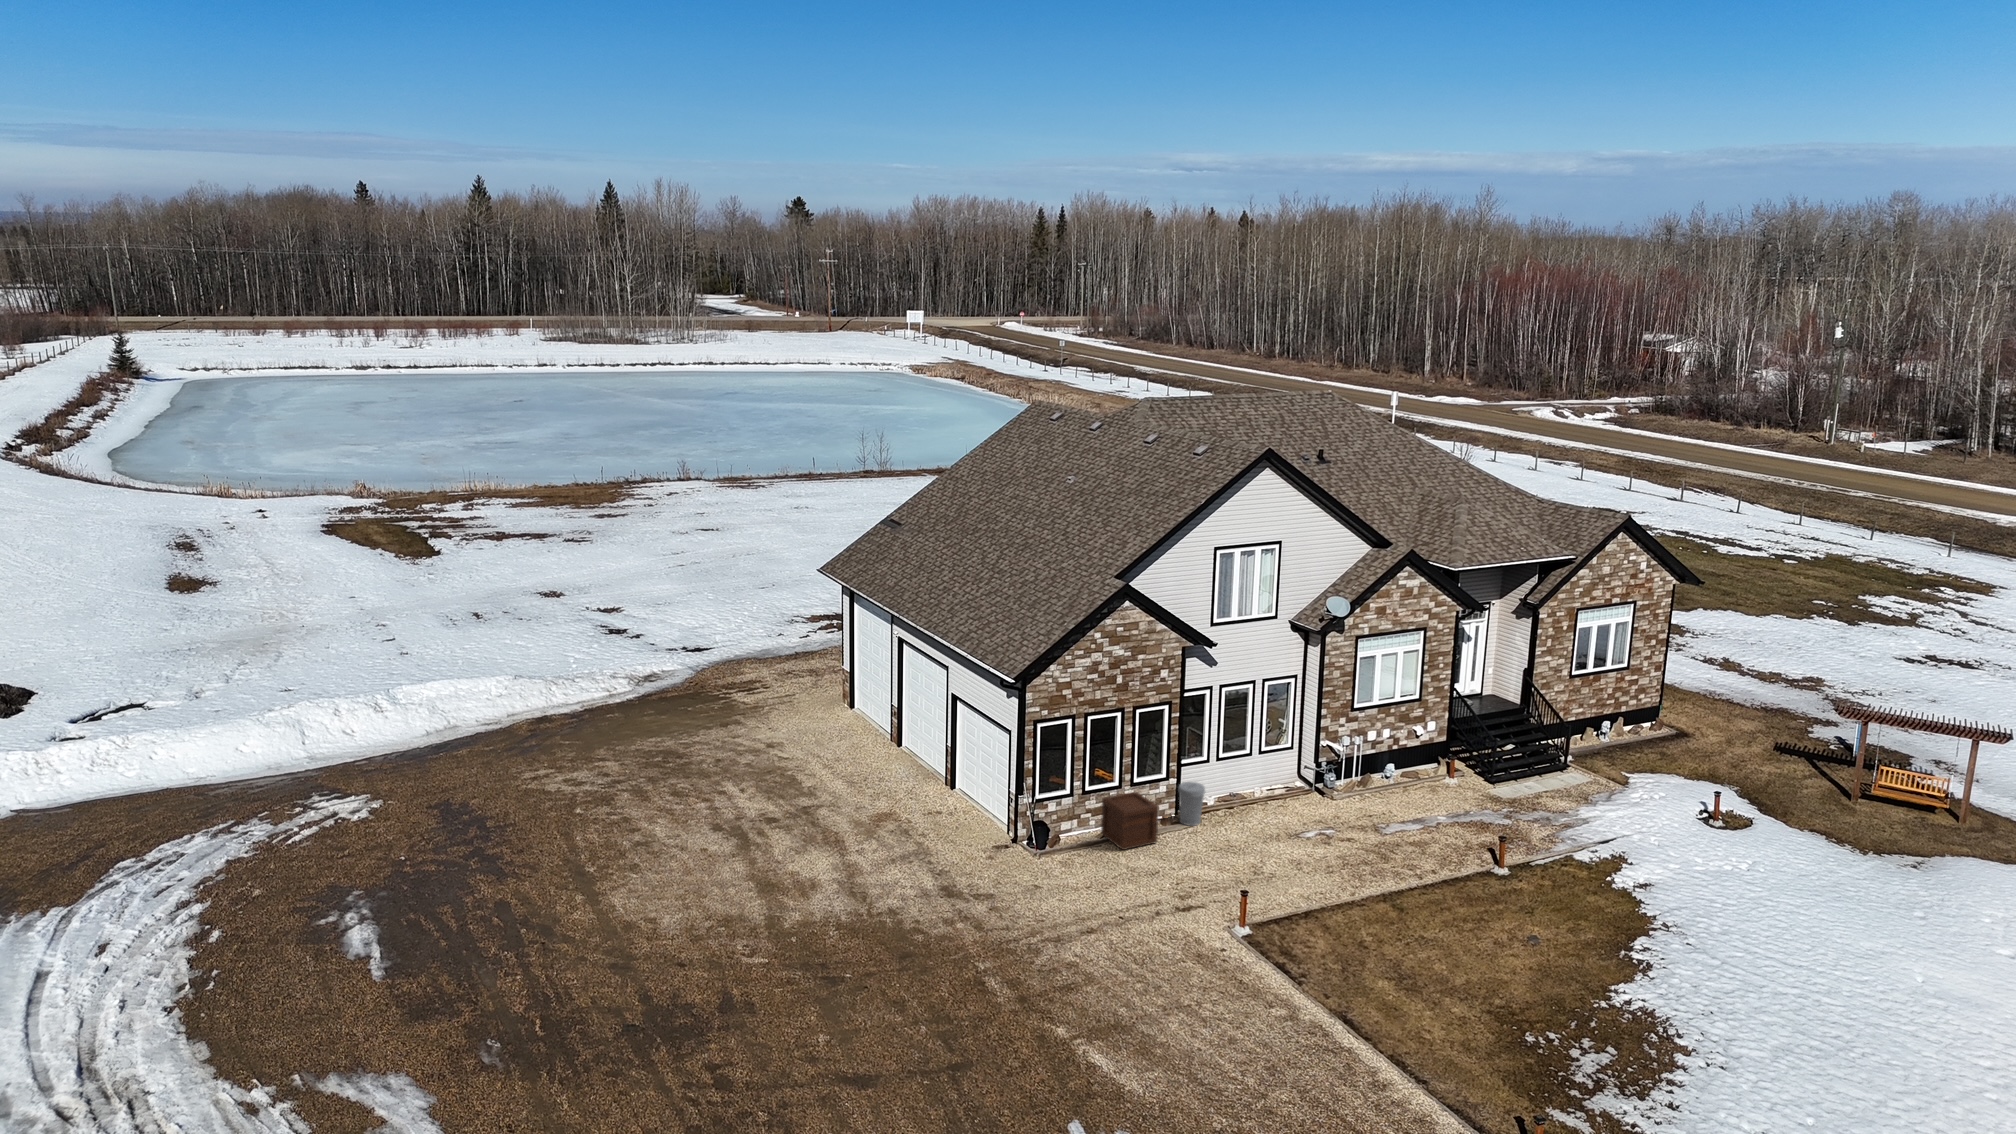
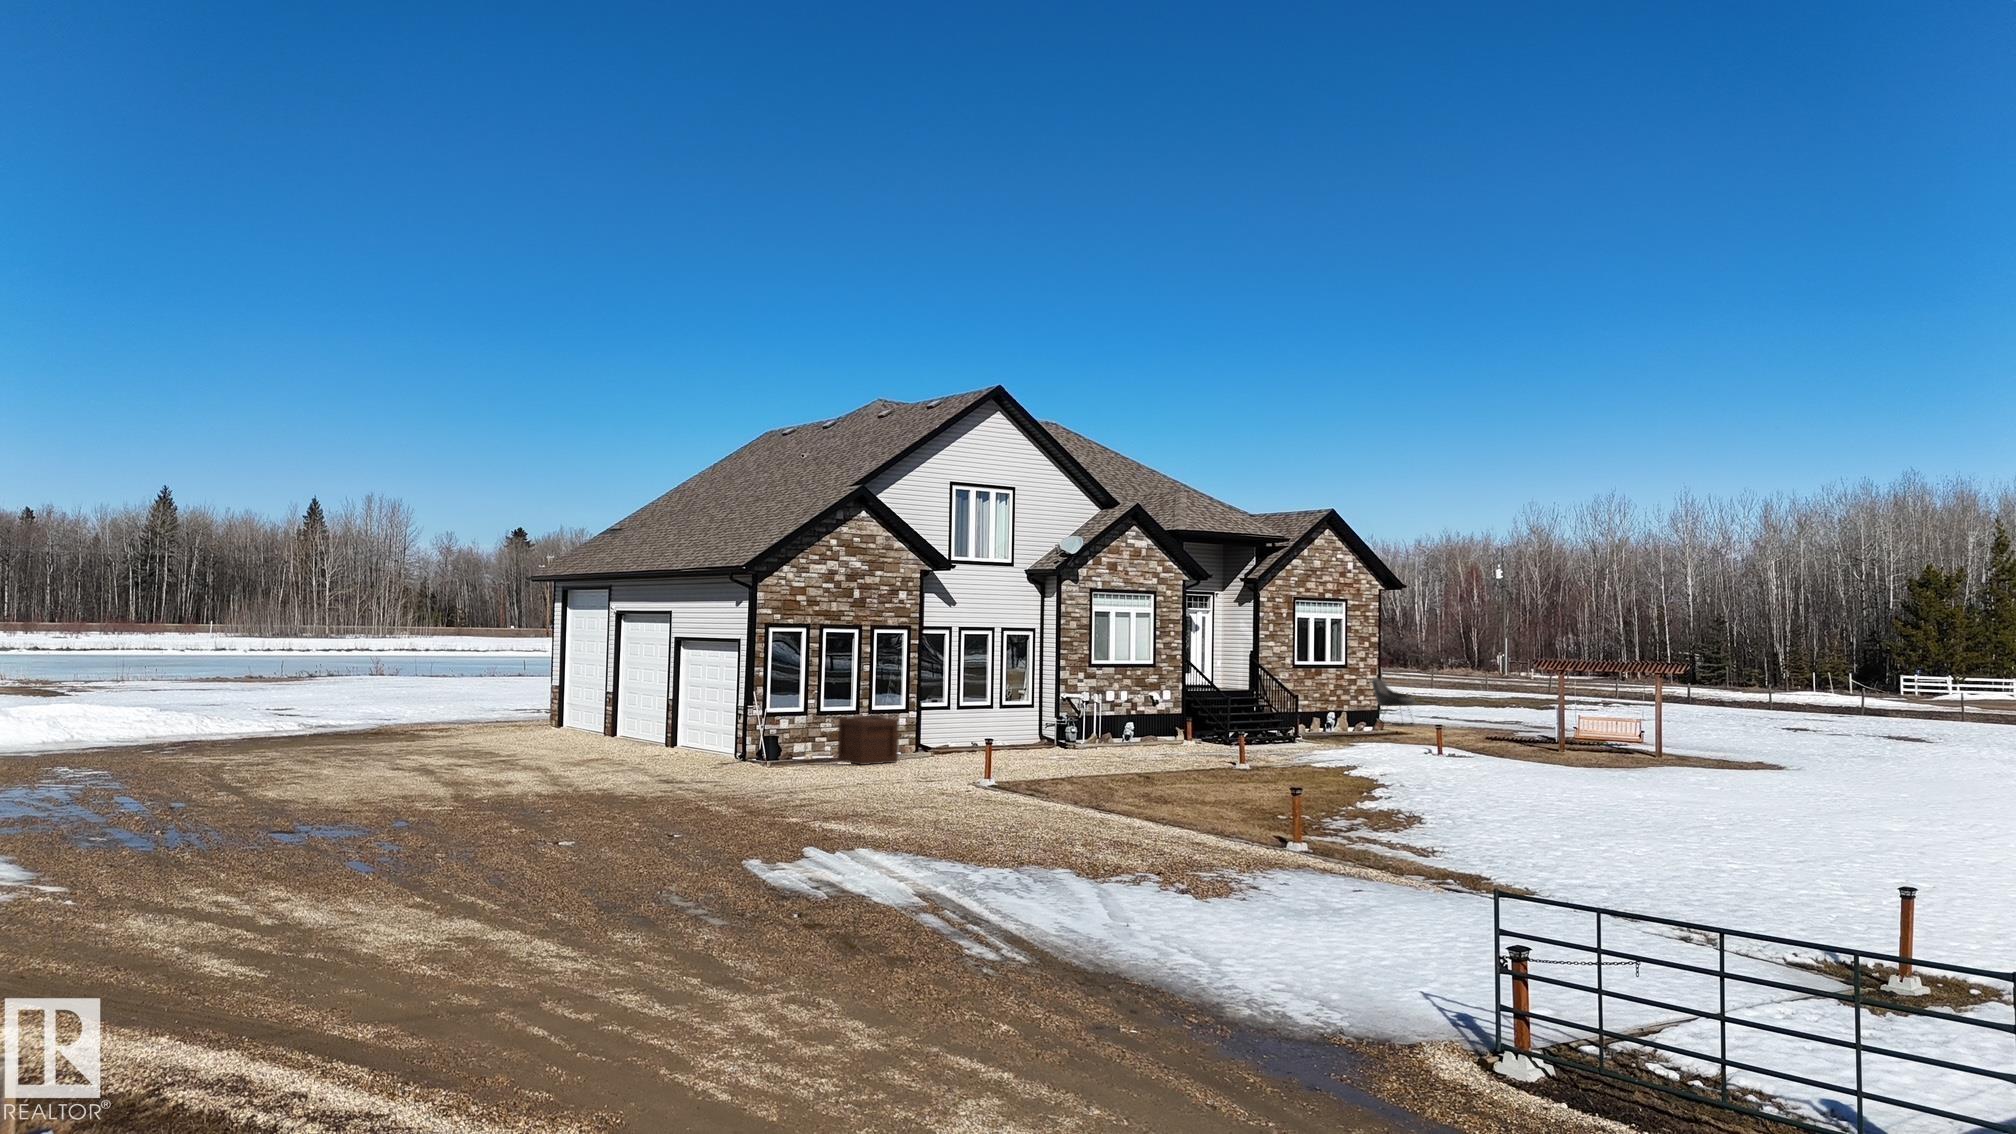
lounge chair: none [1650,679,1704,736] -> present [1372,678,1416,724]
trash can: present [1178,782,1205,826] -> none [917,714,946,757]

